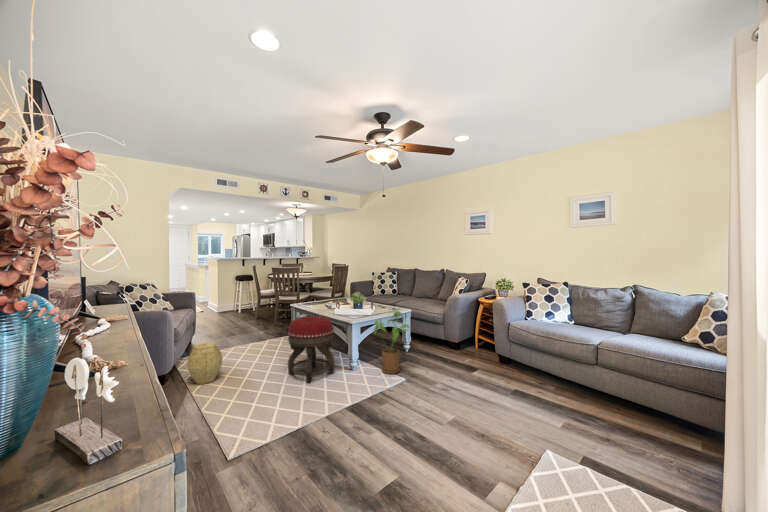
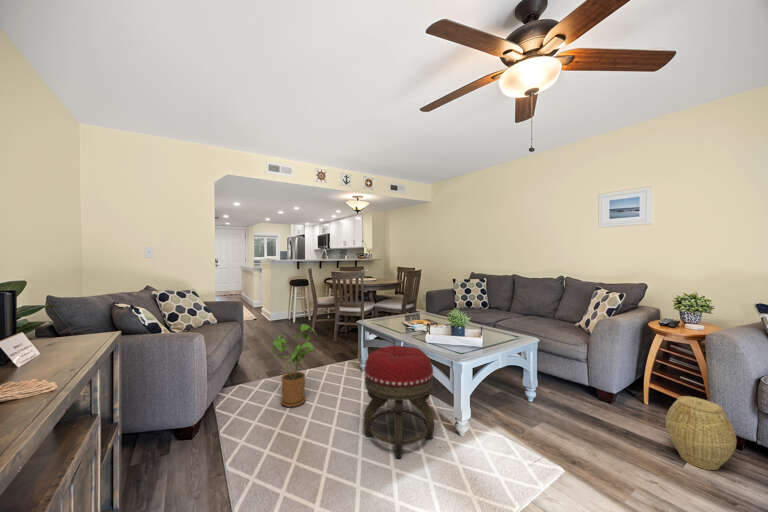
house plant: present [374,311,410,374] -> present [271,324,315,407]
woven basket: present [187,342,222,384] -> present [666,396,736,470]

